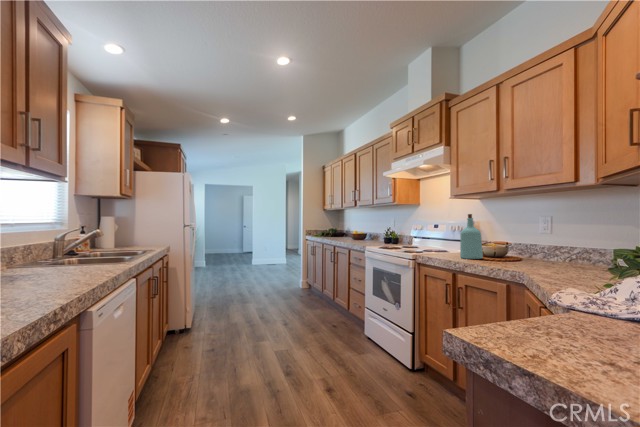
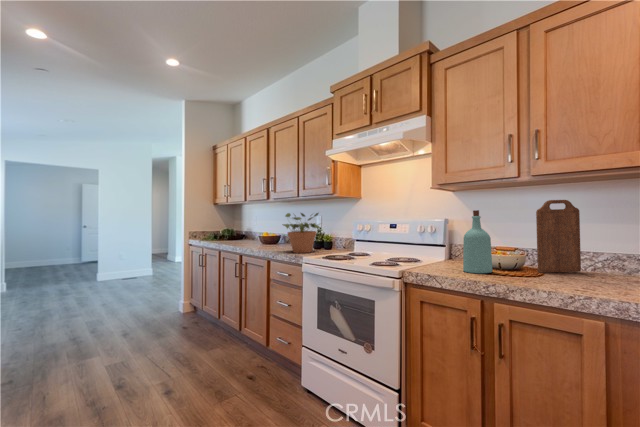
cutting board: none [519,205,561,262] -> present [536,200,581,273]
potted plant: none [357,215,389,245] -> present [283,213,320,253]

